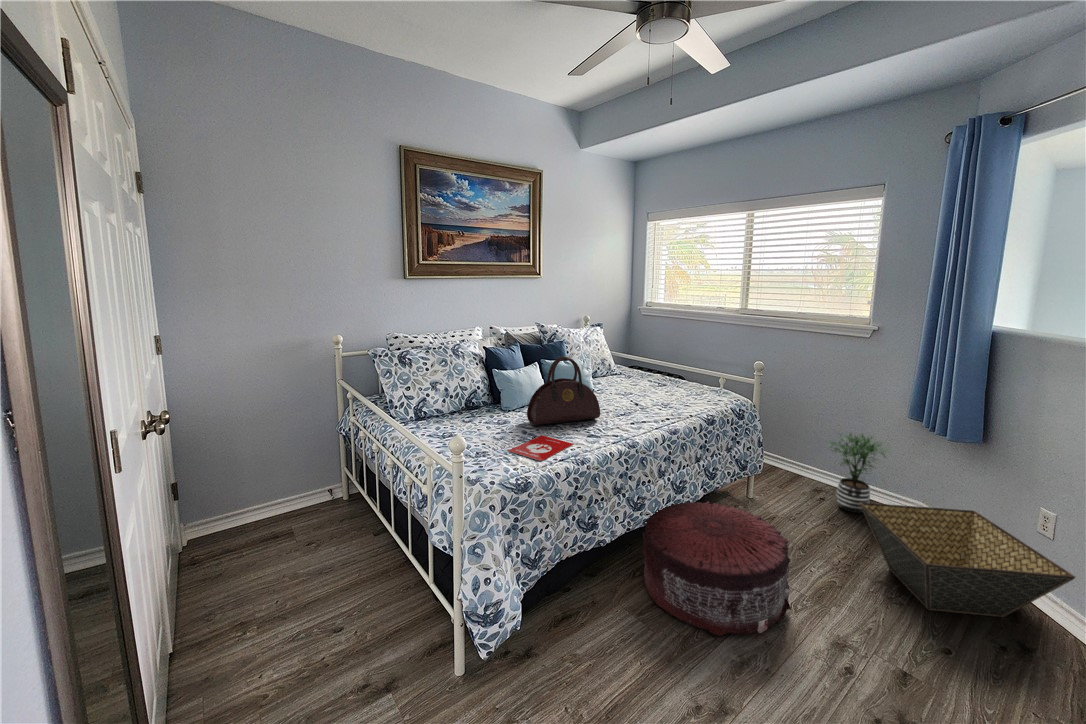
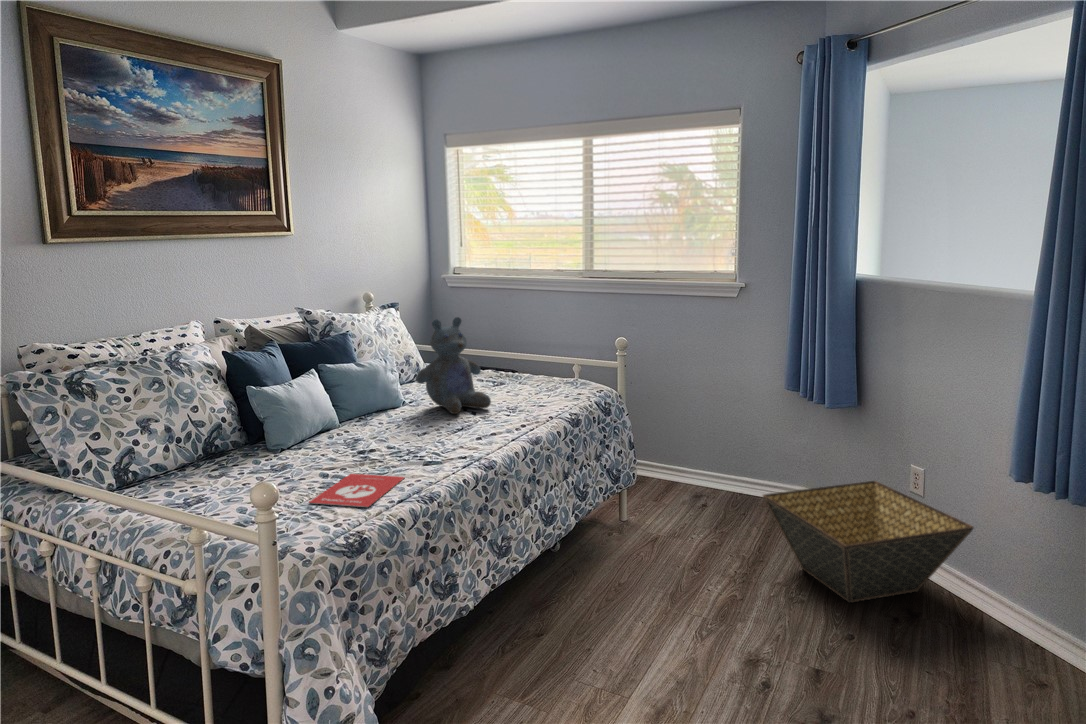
stuffed bear: none [604,339,652,404] -> present [416,317,491,414]
handbag: present [527,356,600,426] -> none [315,350,428,462]
potted plant: present [825,433,889,513] -> none [709,410,784,514]
pouf: present [643,501,791,636] -> none [515,527,713,694]

